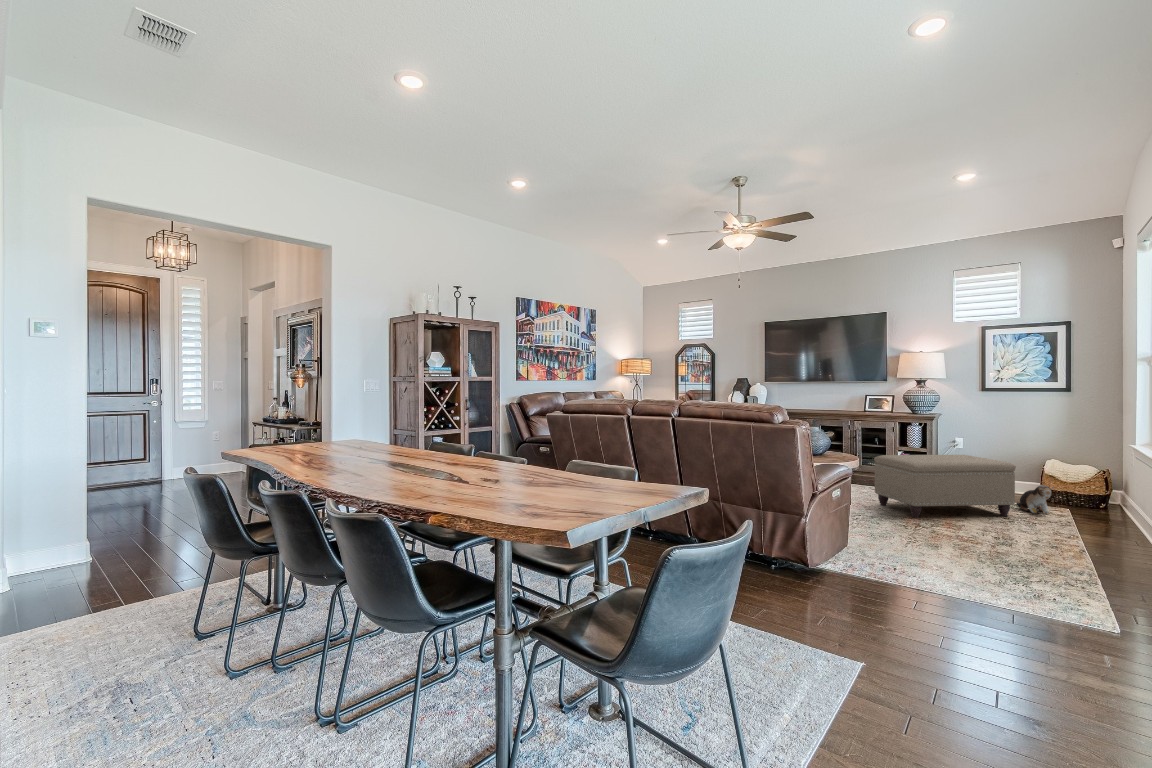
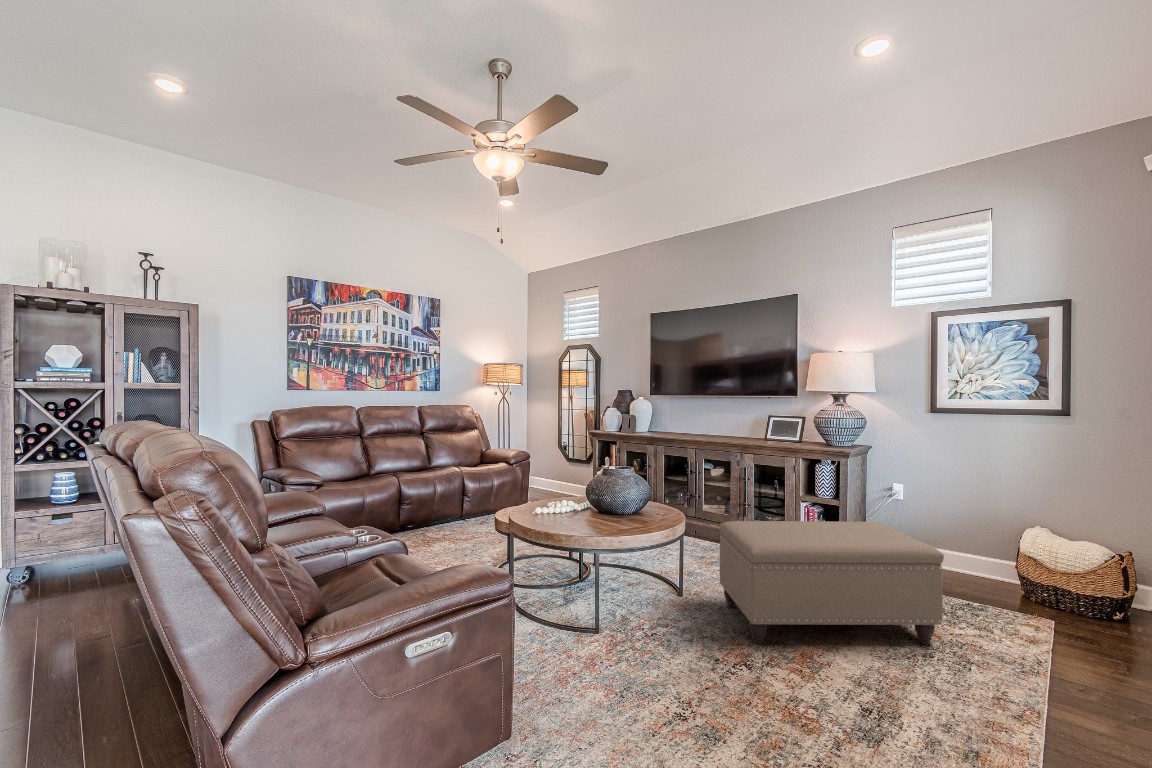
plush toy: present [1017,485,1054,513] -> none [964,587,1017,639]

